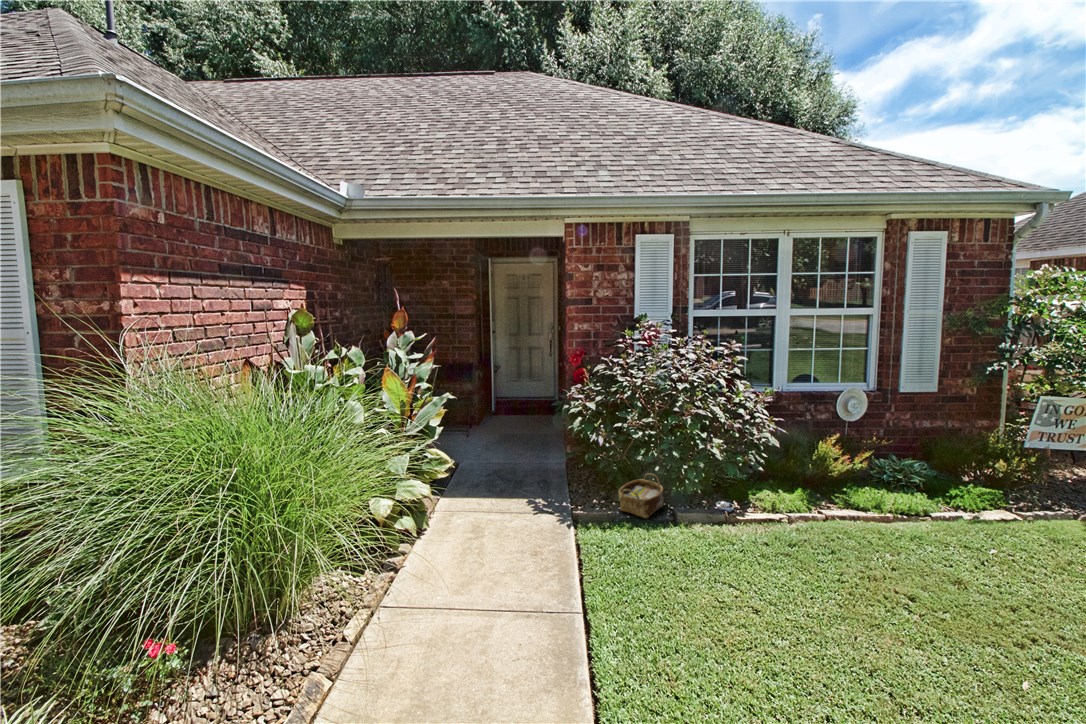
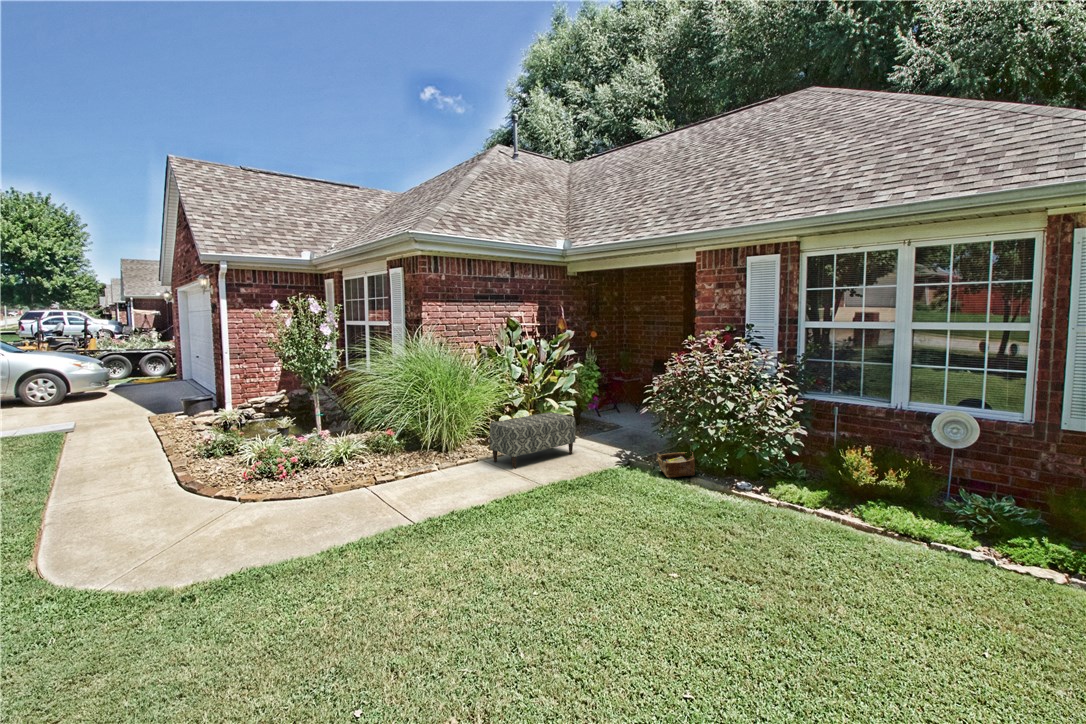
bench: none [377,461,478,576] -> present [490,412,576,469]

